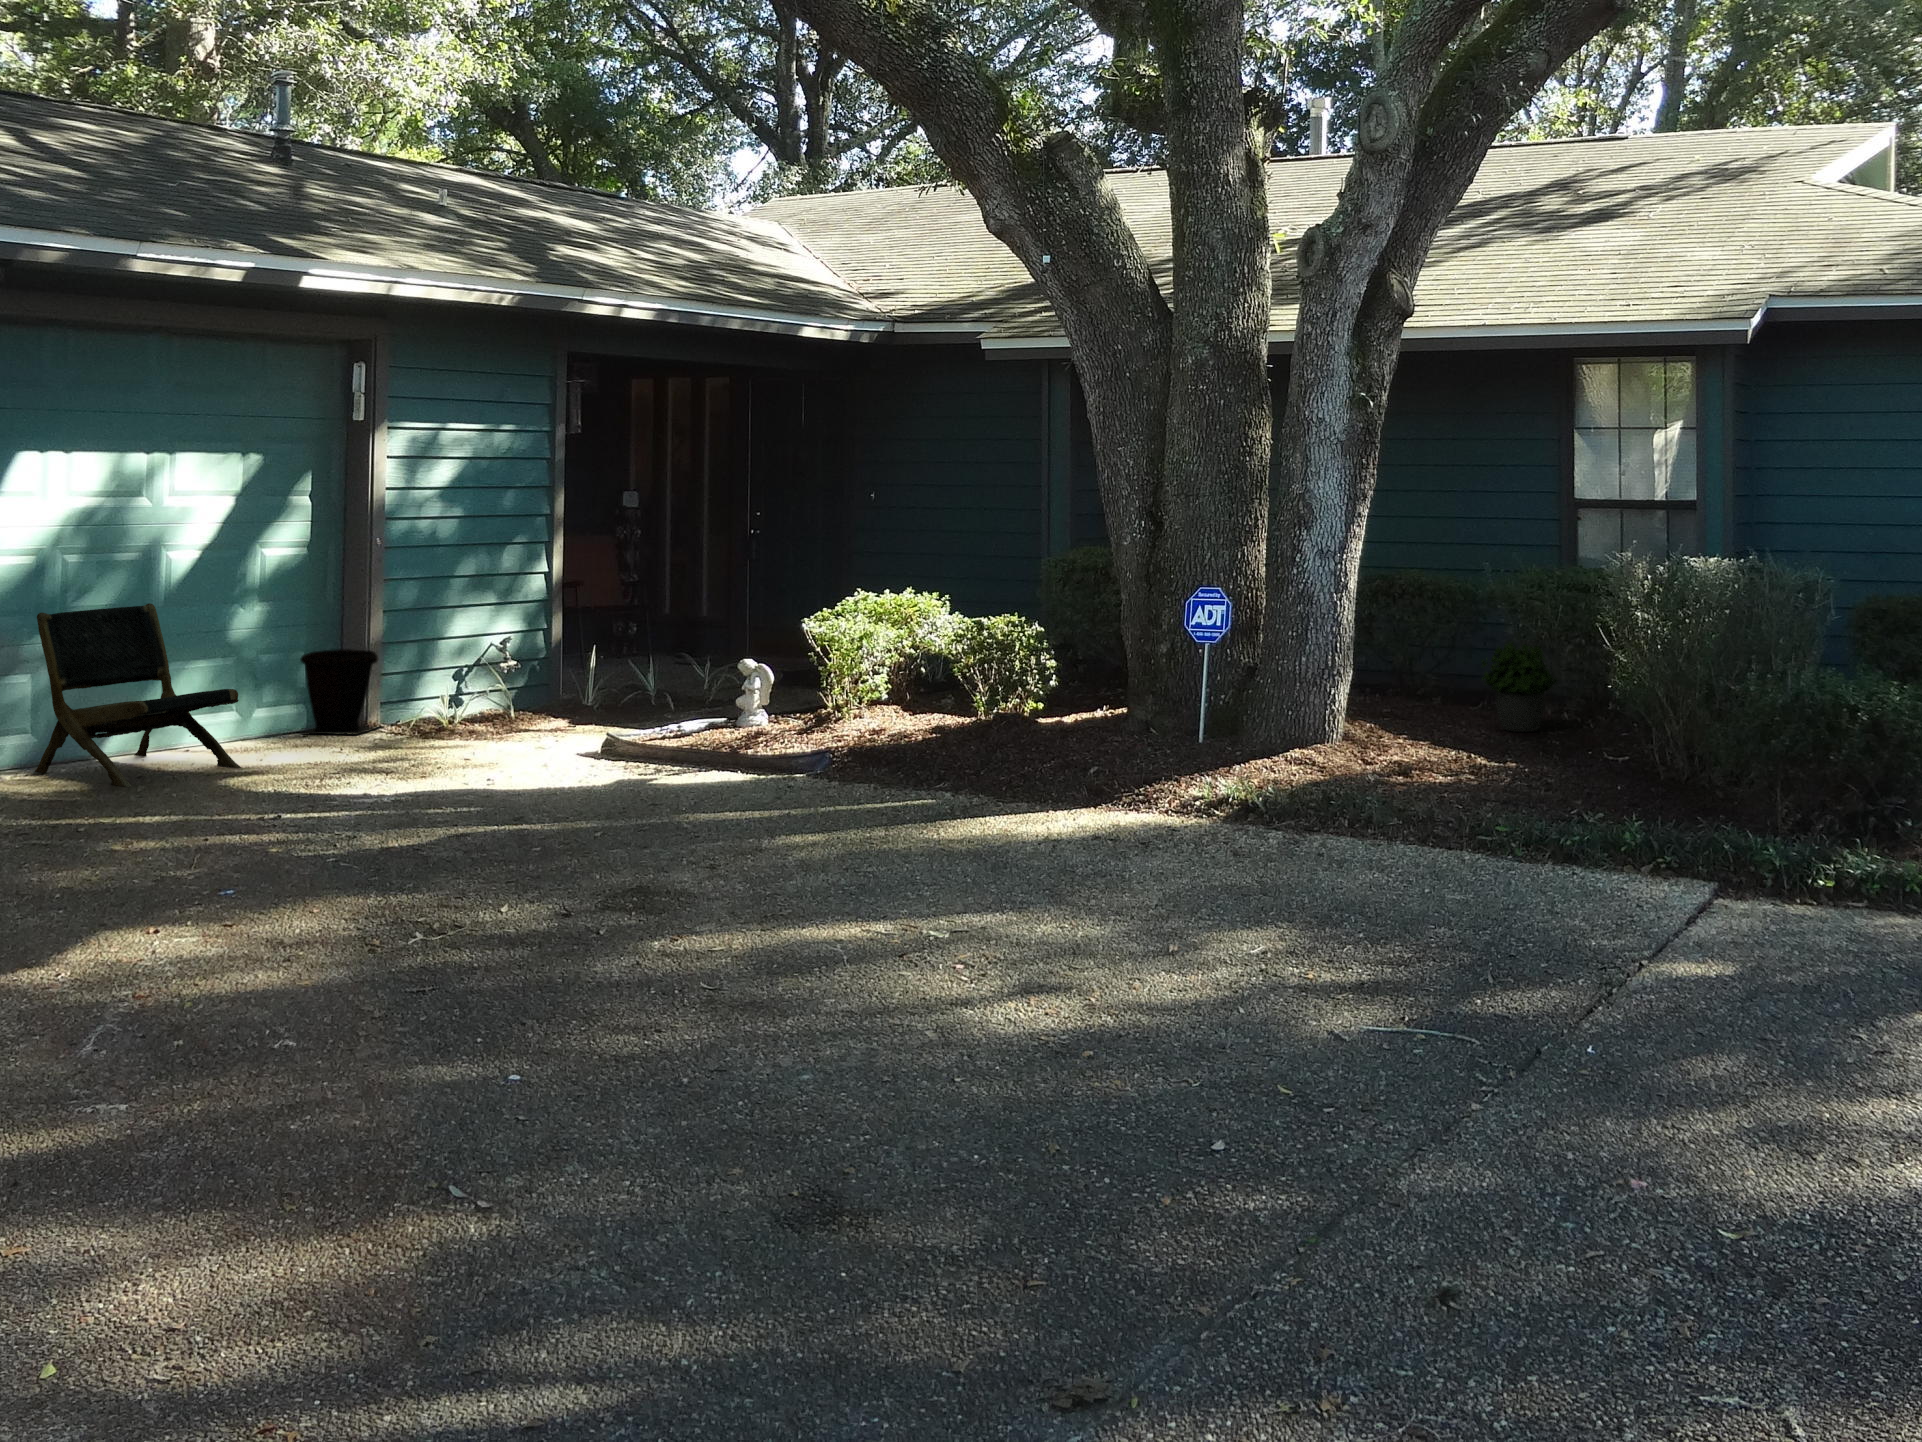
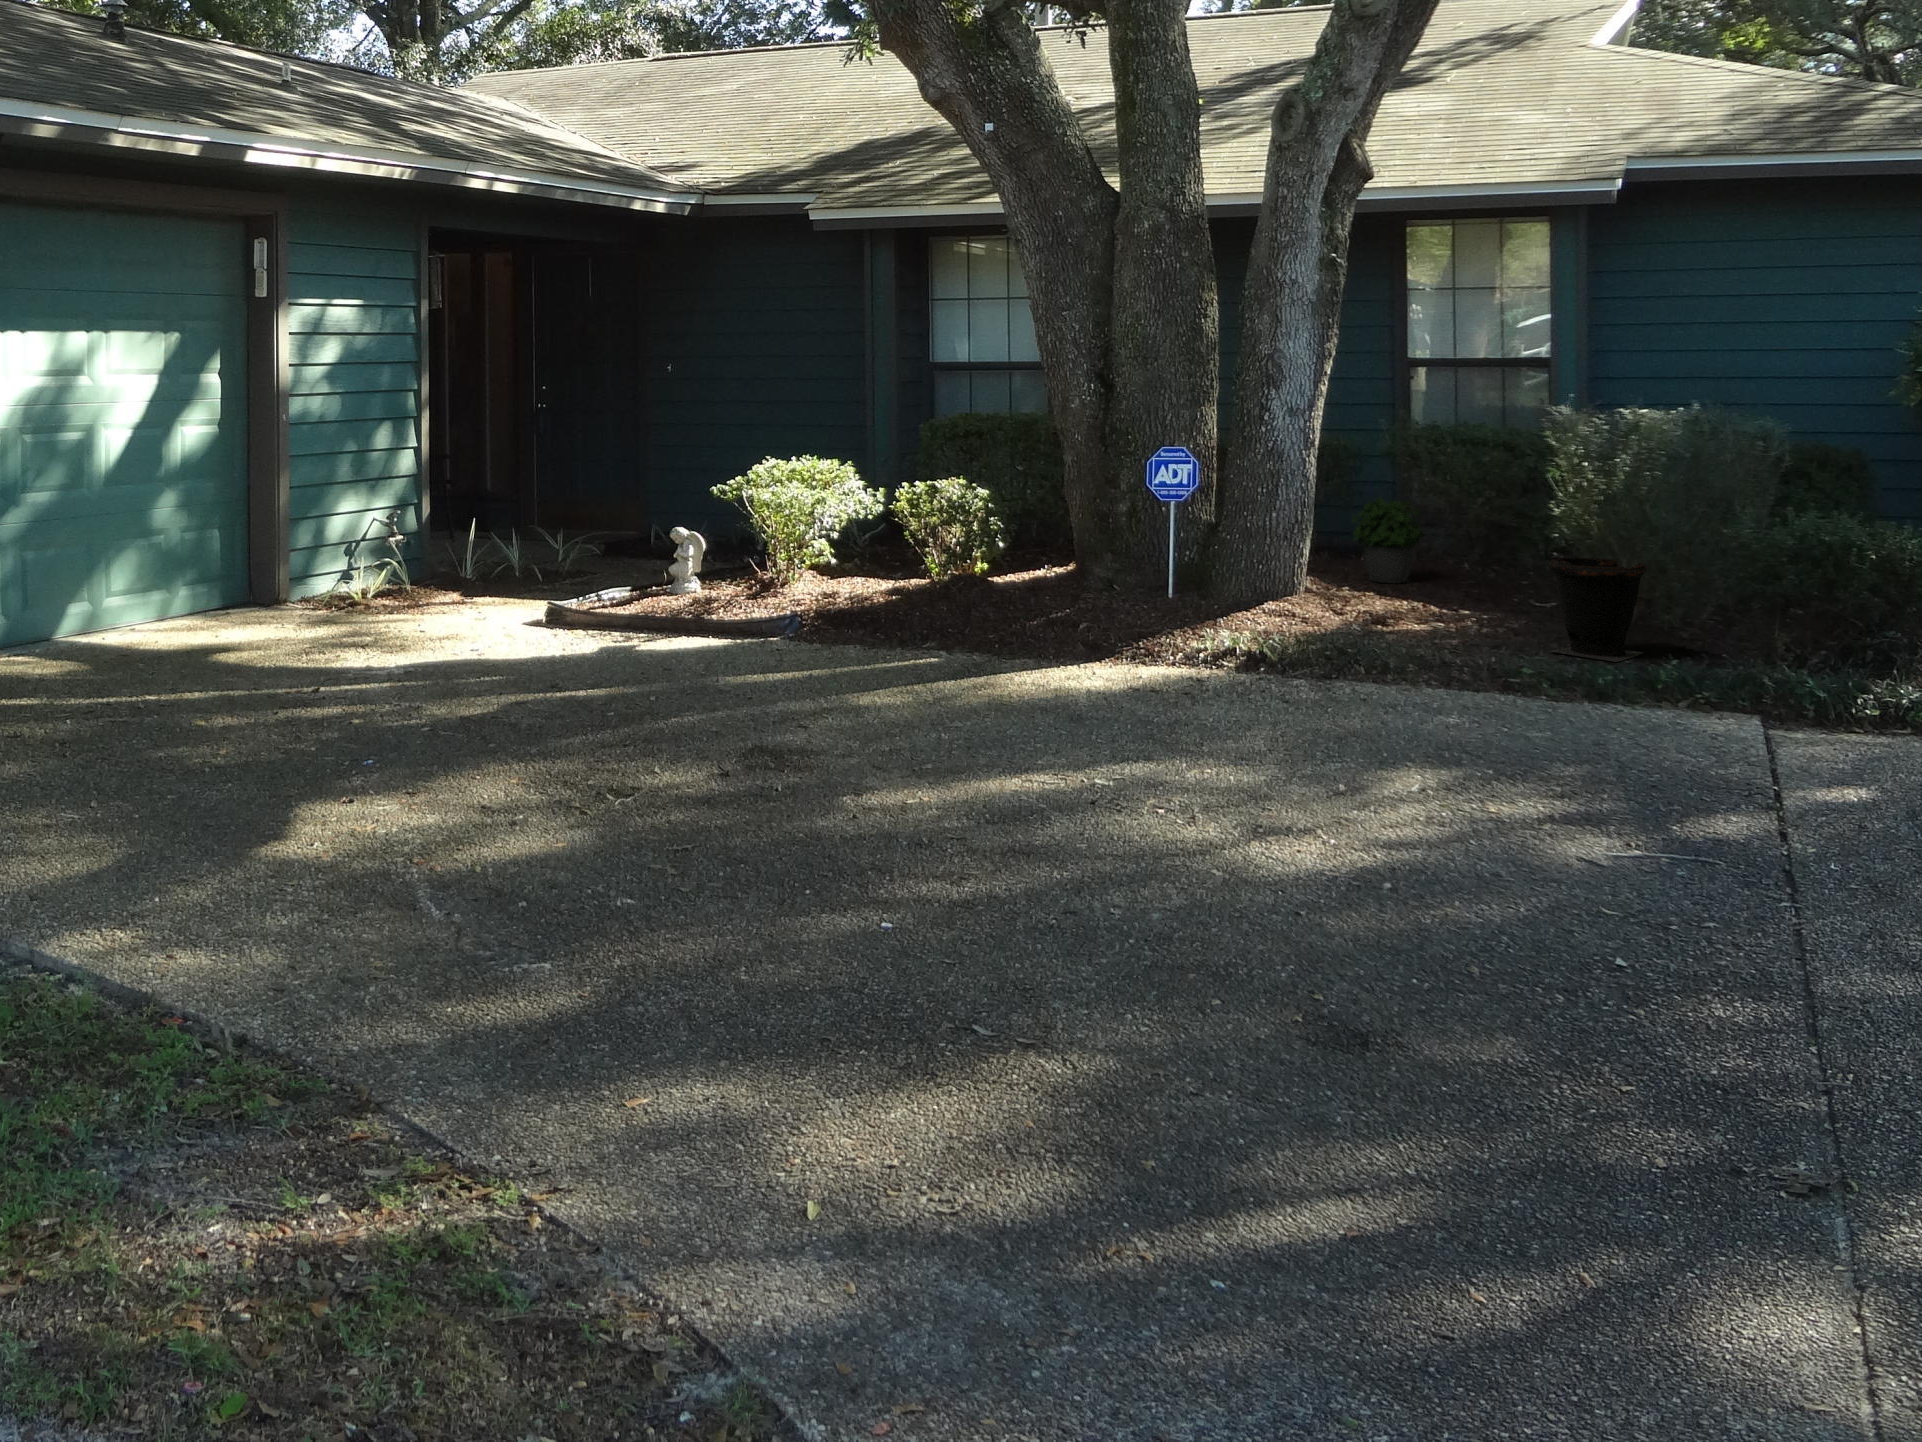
lounge chair: present [35,603,241,787] -> none [10,483,212,663]
bucket: present [300,649,378,735] -> present [1548,551,1647,662]

